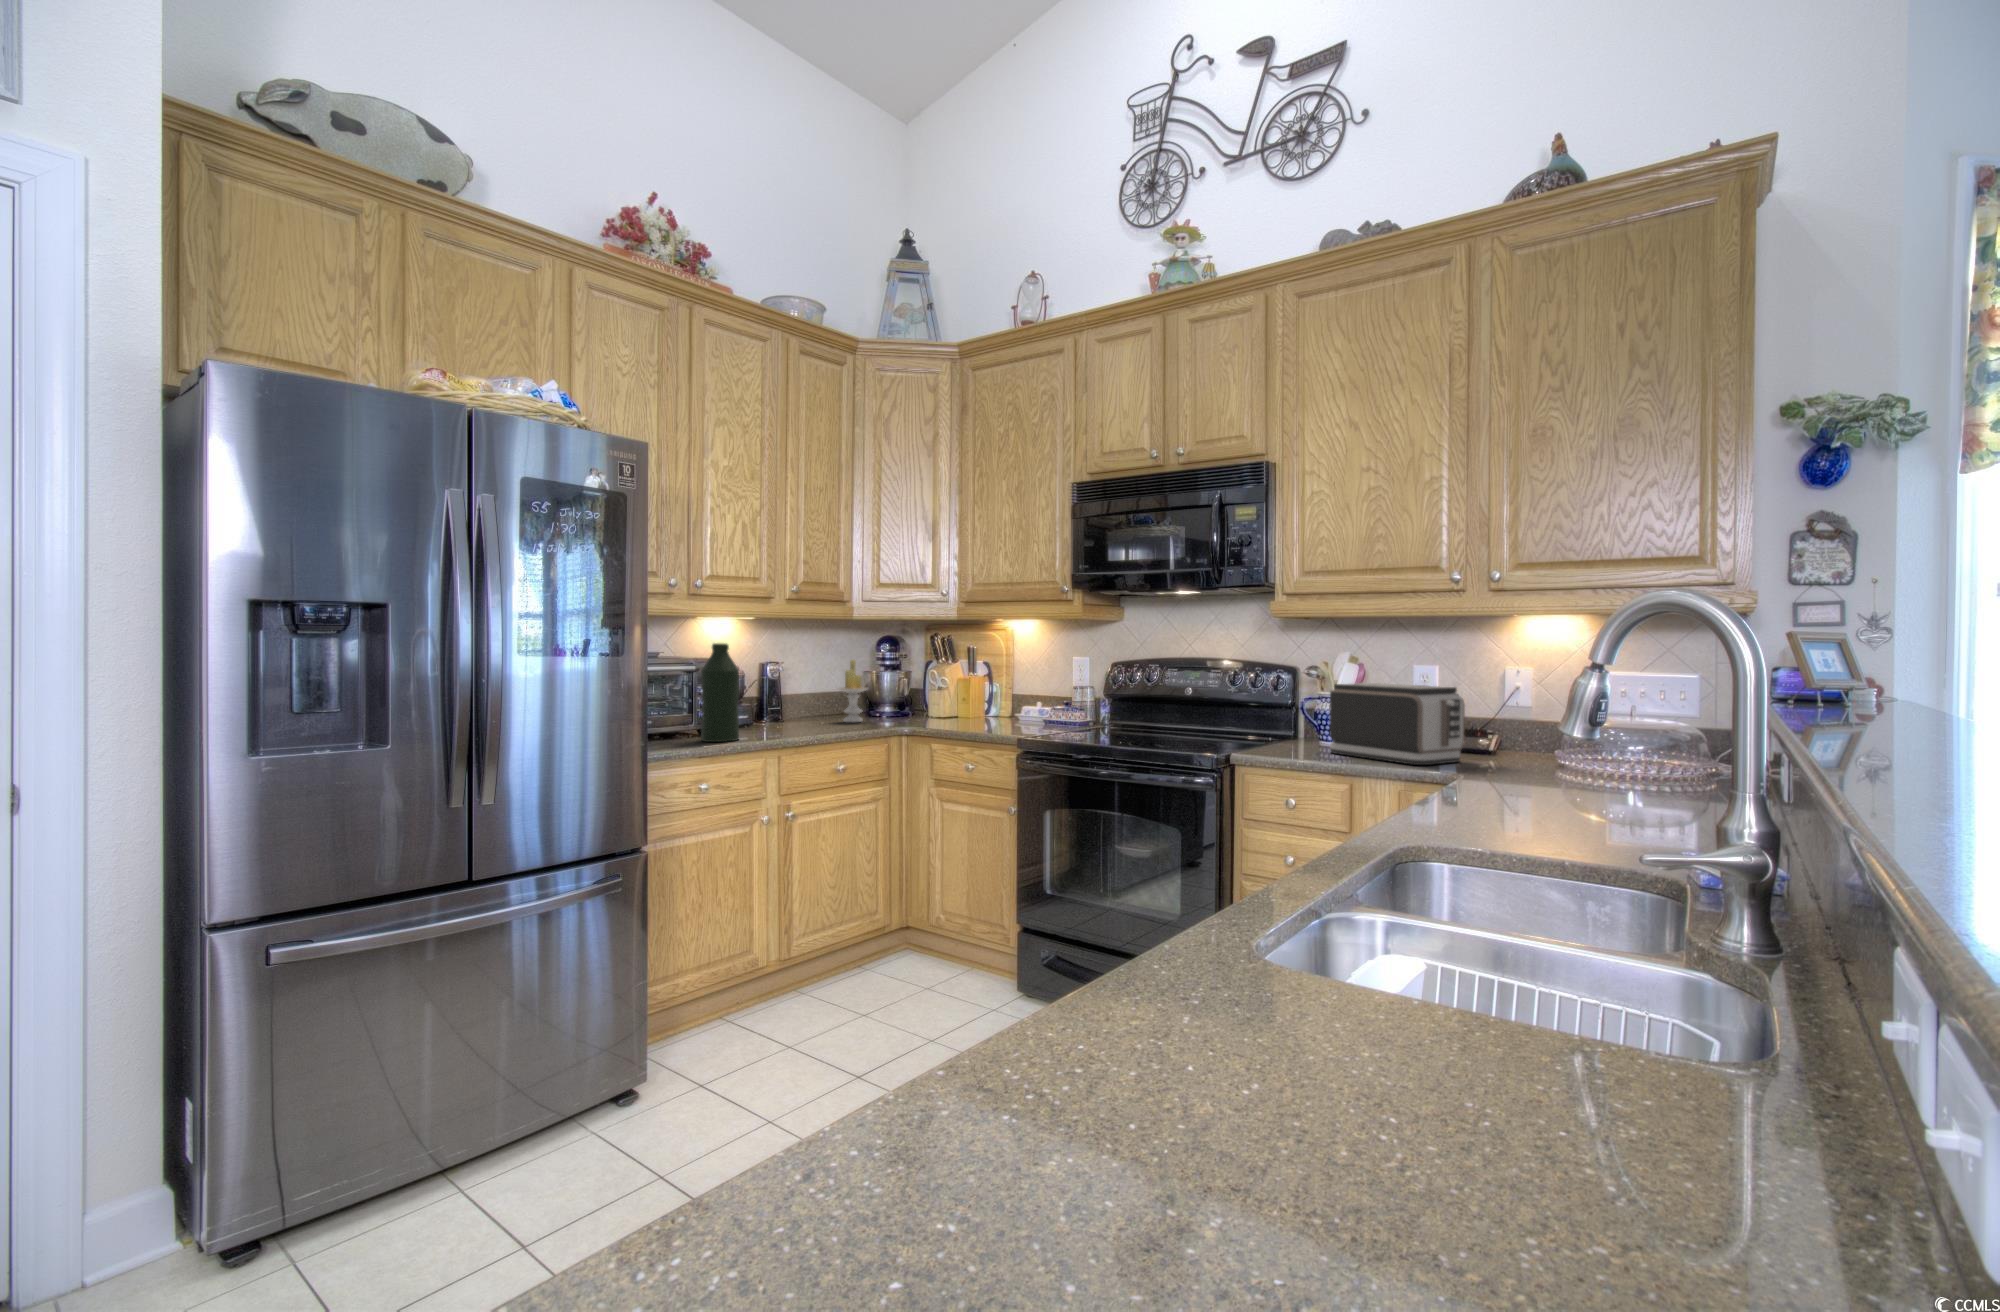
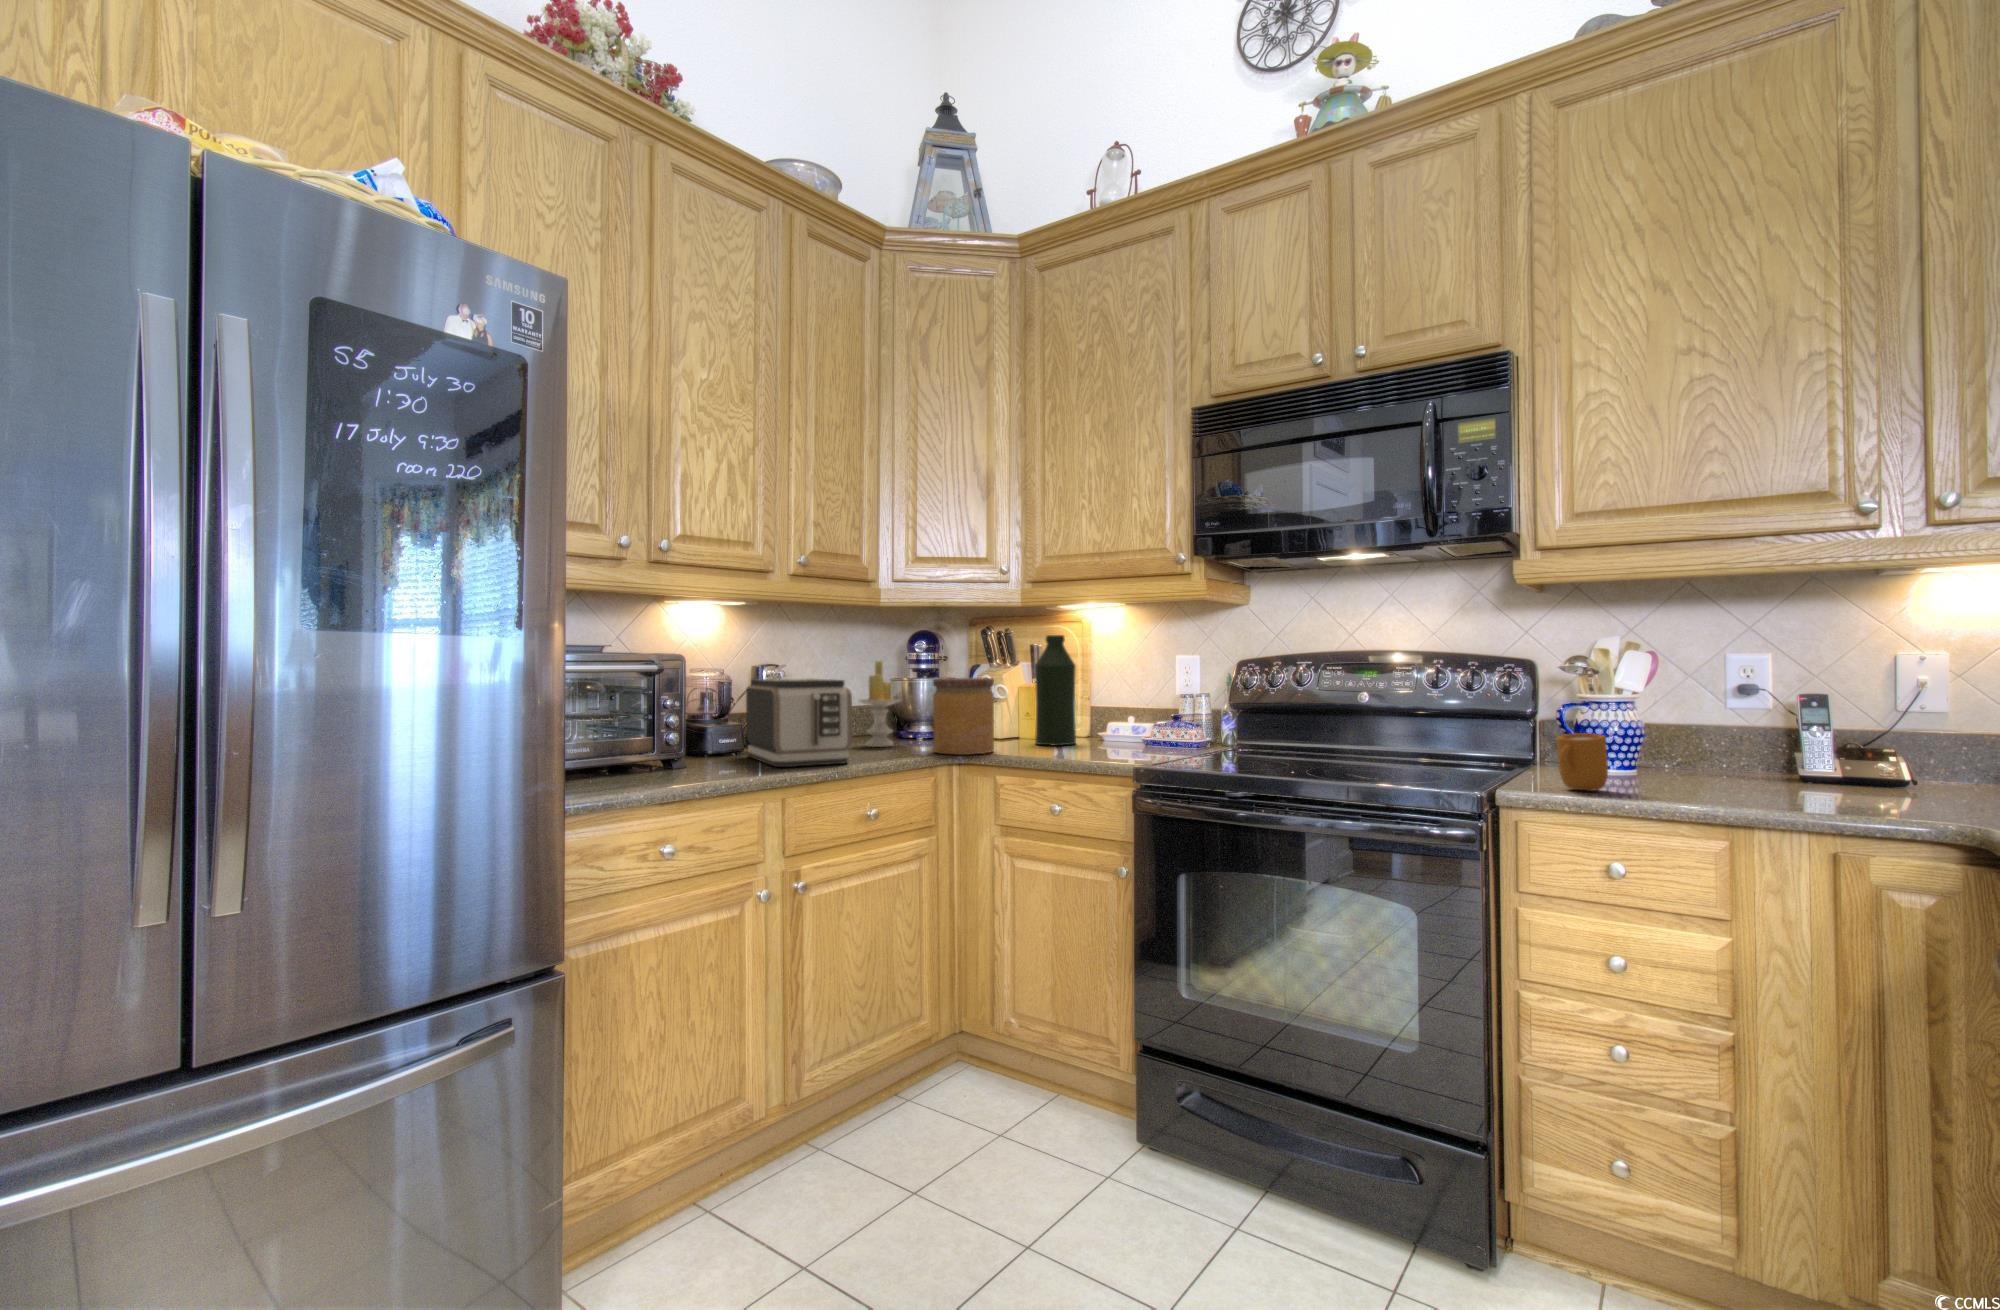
bottle: present [701,643,739,742] -> present [1035,635,1076,745]
jar: none [889,673,933,728] -> present [933,678,994,755]
toaster: present [1329,683,1465,765] -> present [746,678,852,767]
mug: none [1272,718,1304,754] -> present [1557,733,1608,791]

